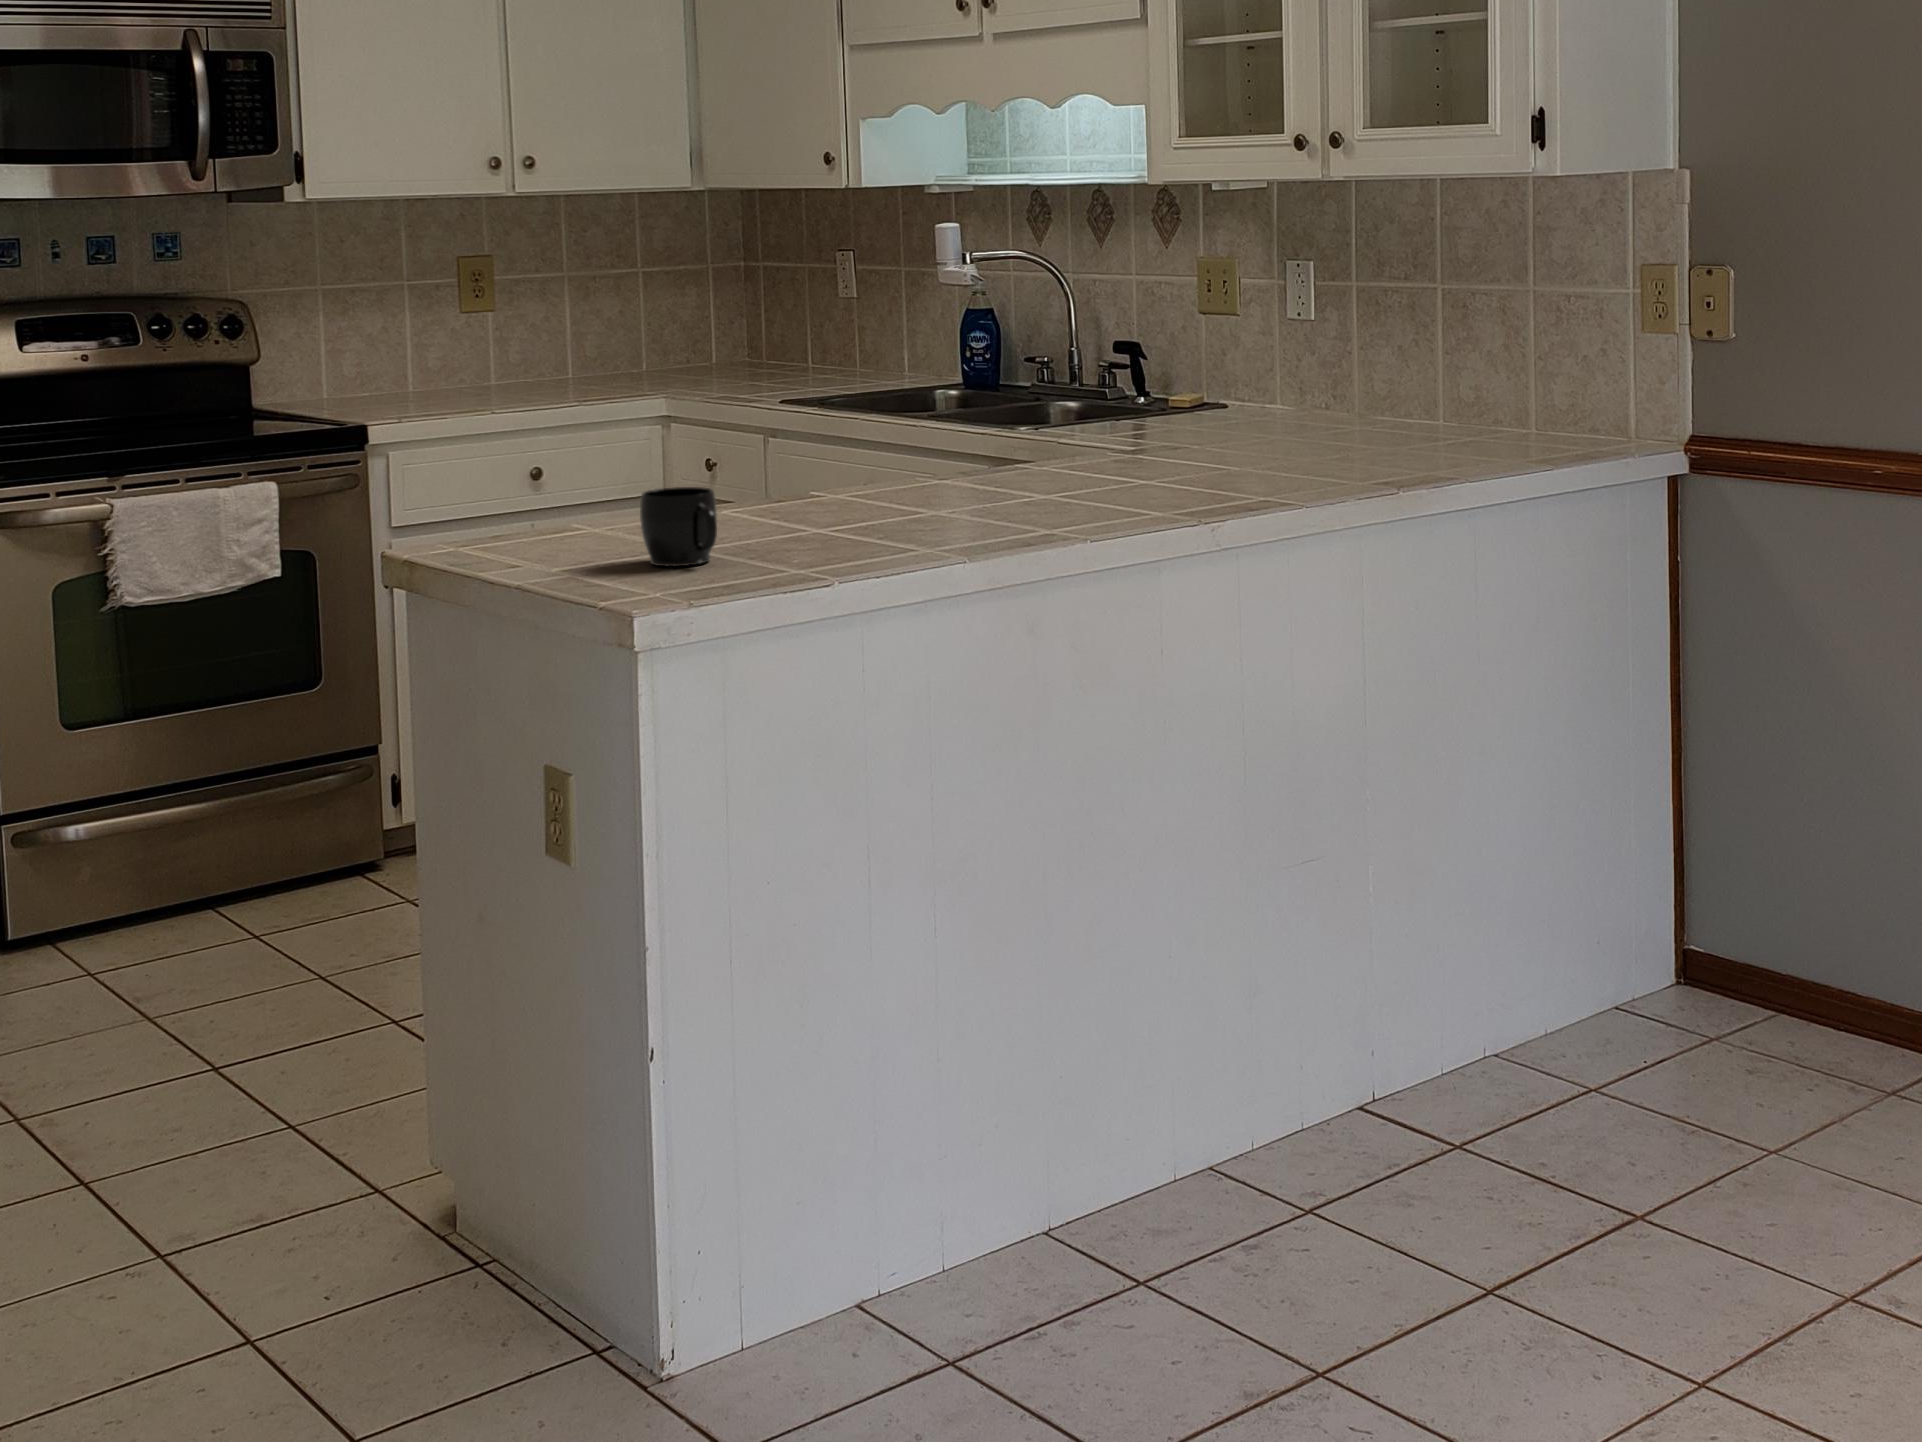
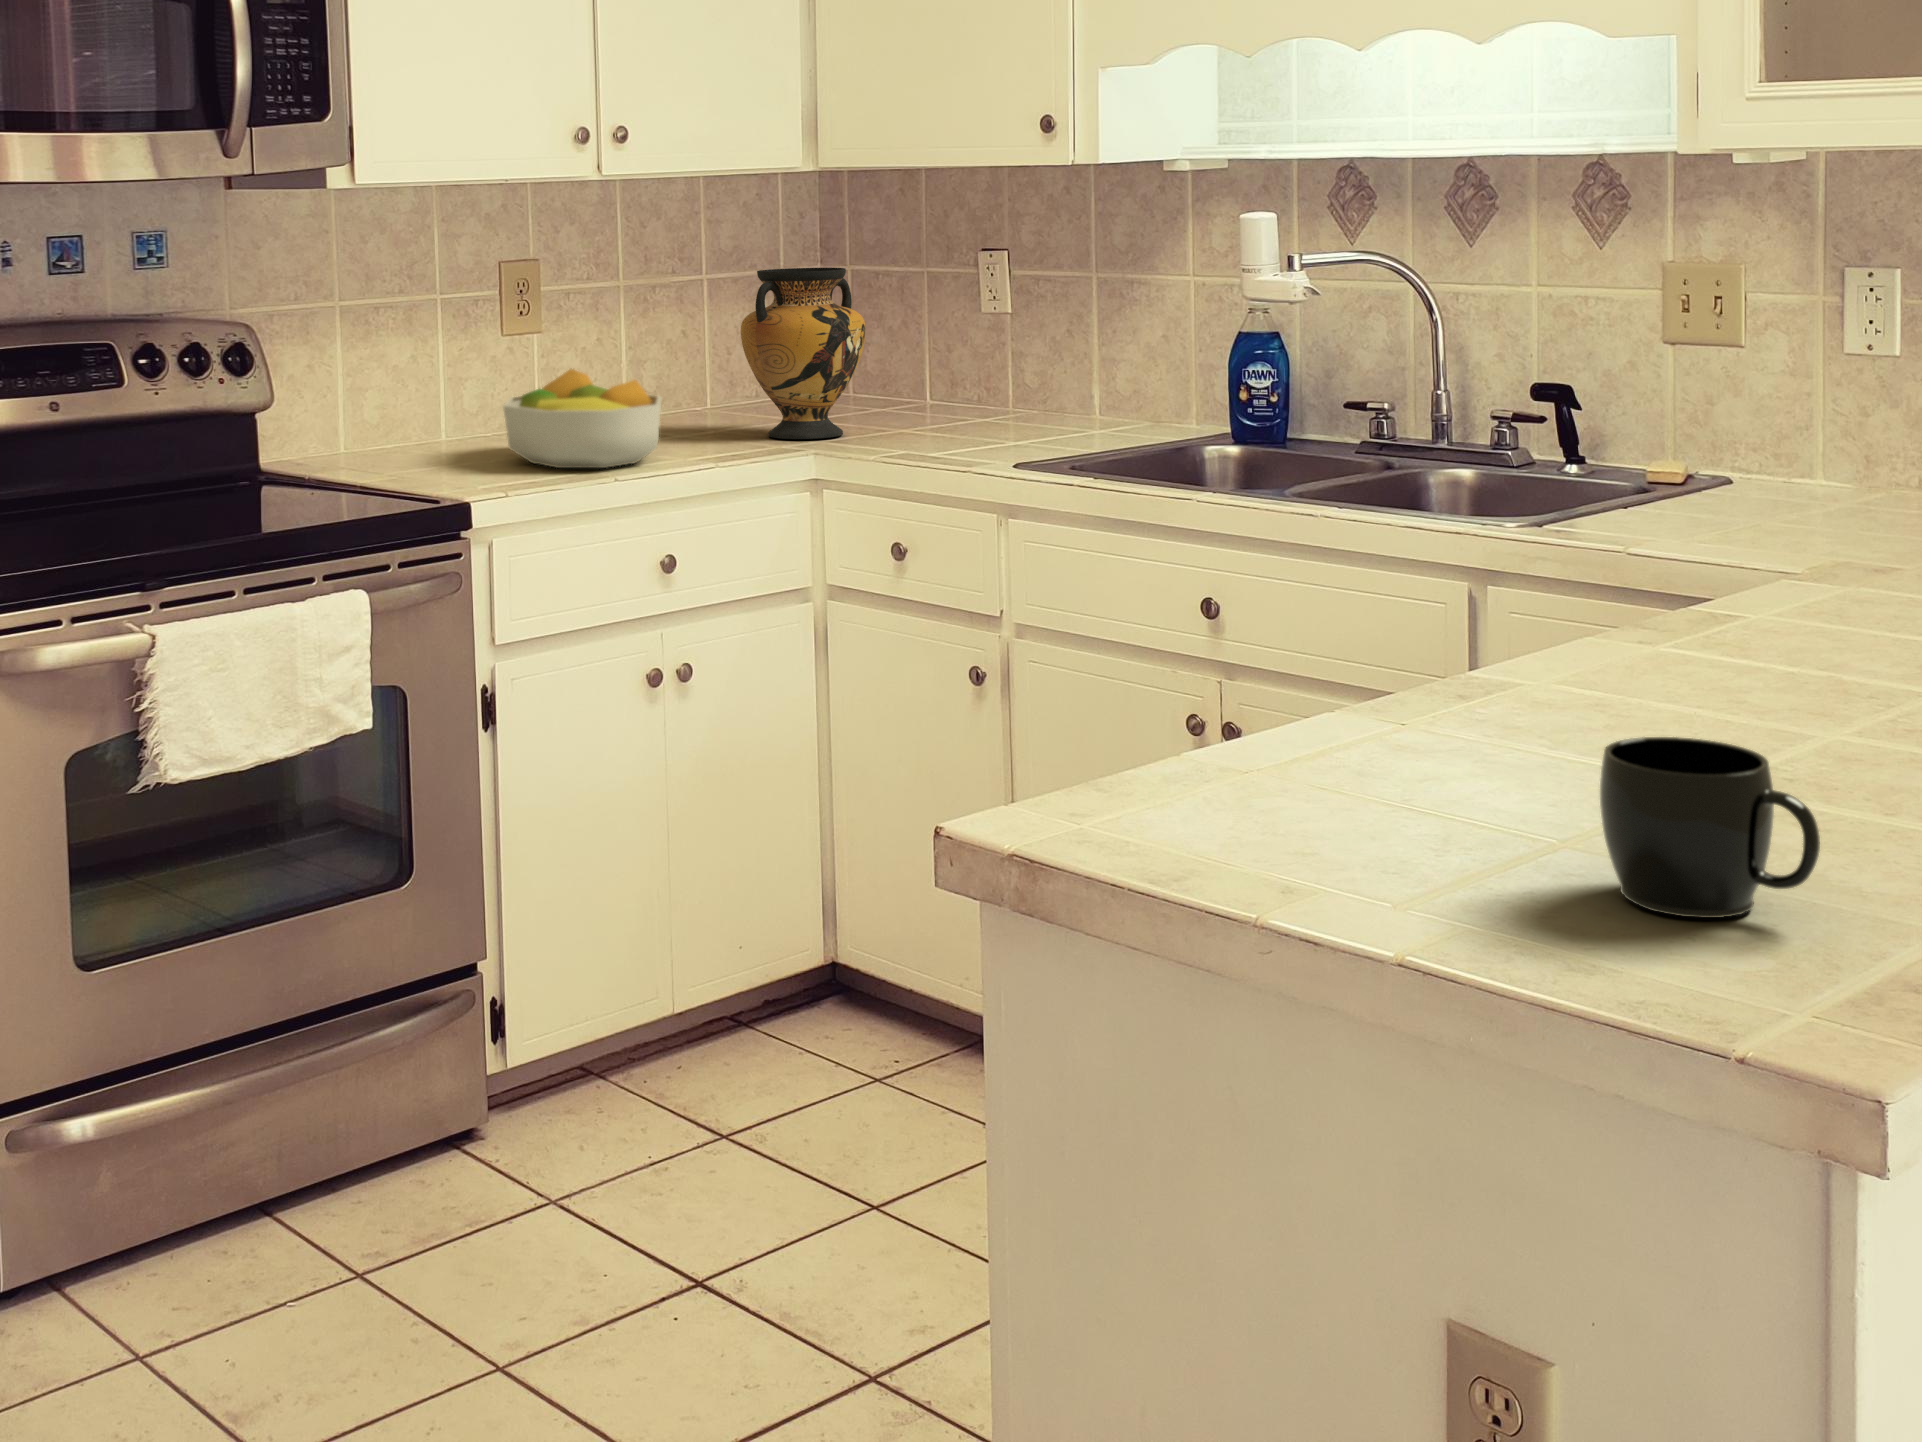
vase: none [626,260,719,387] -> present [741,268,866,439]
fruit bowl: none [428,334,550,404] -> present [503,369,662,468]

